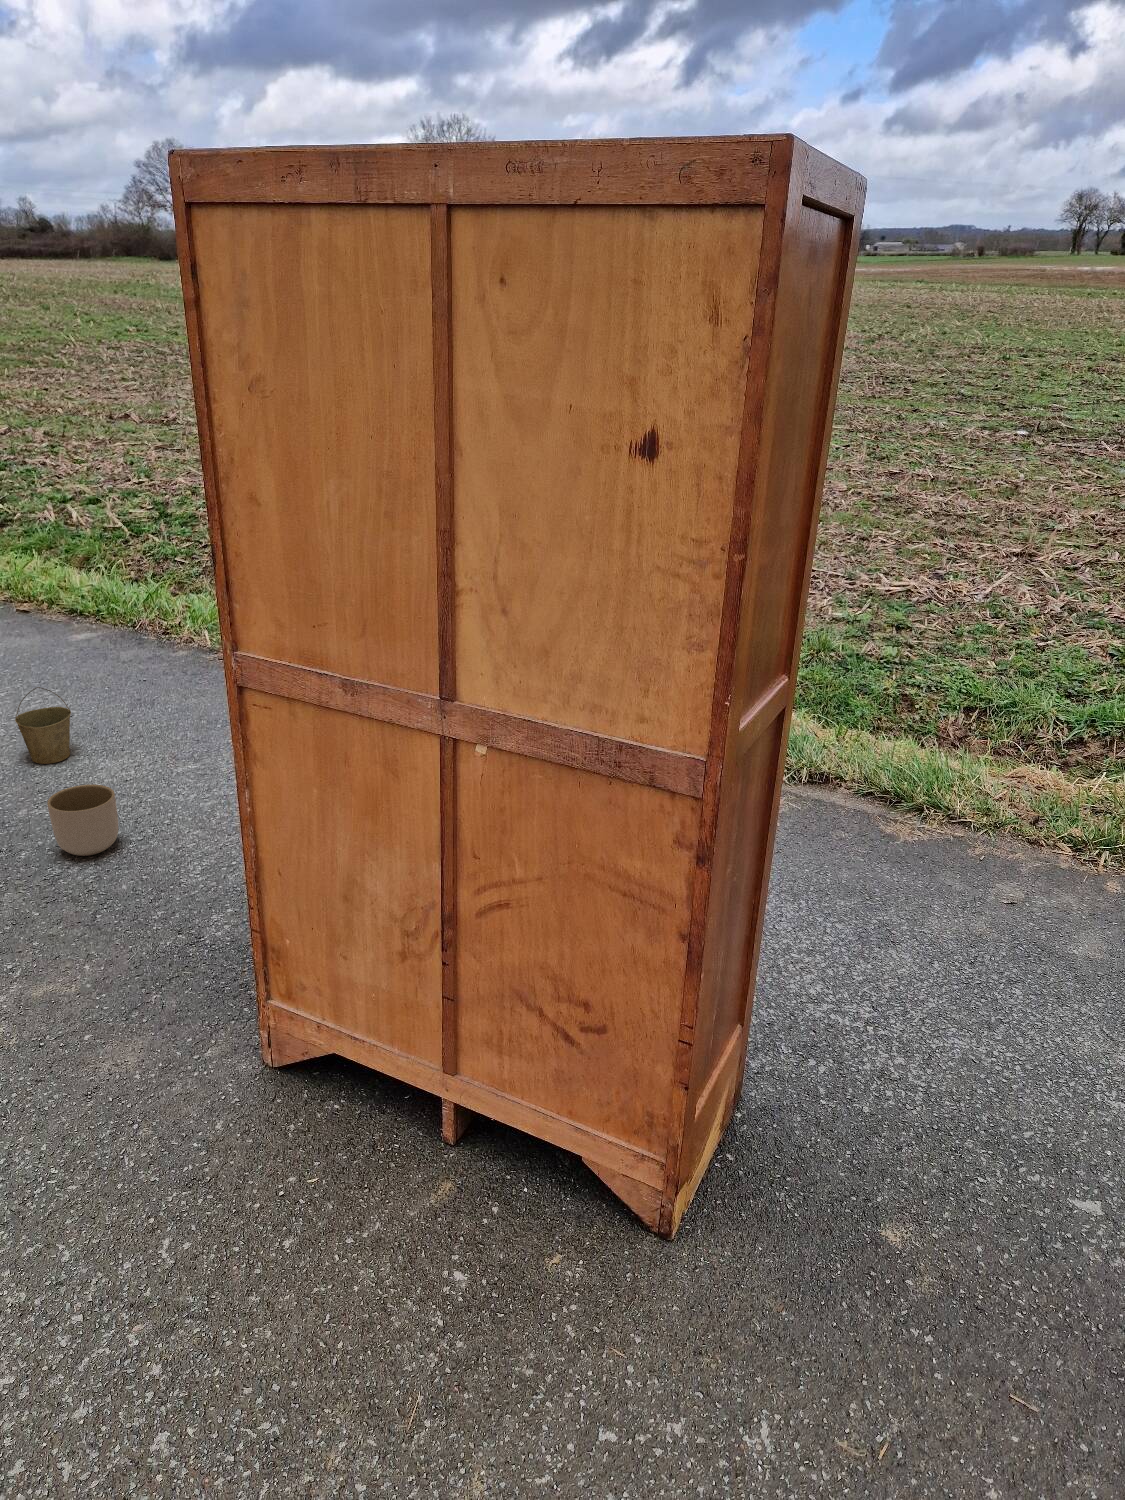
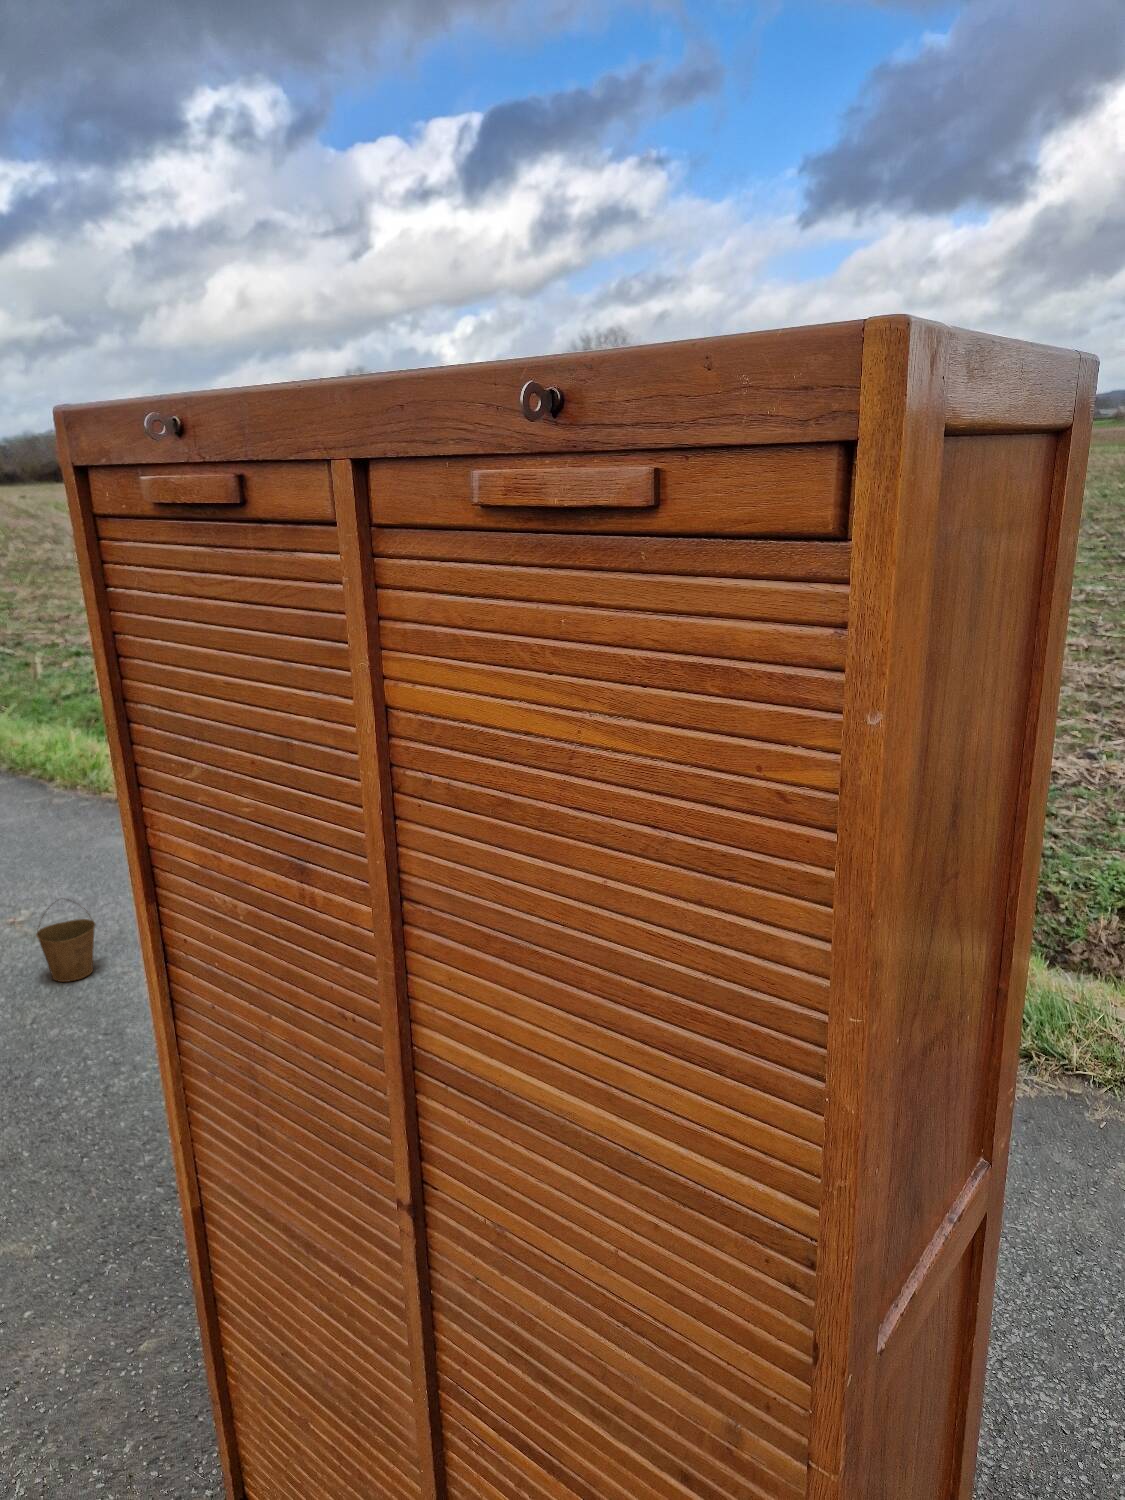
planter: present [47,785,118,856] -> none [38,1007,115,1089]

